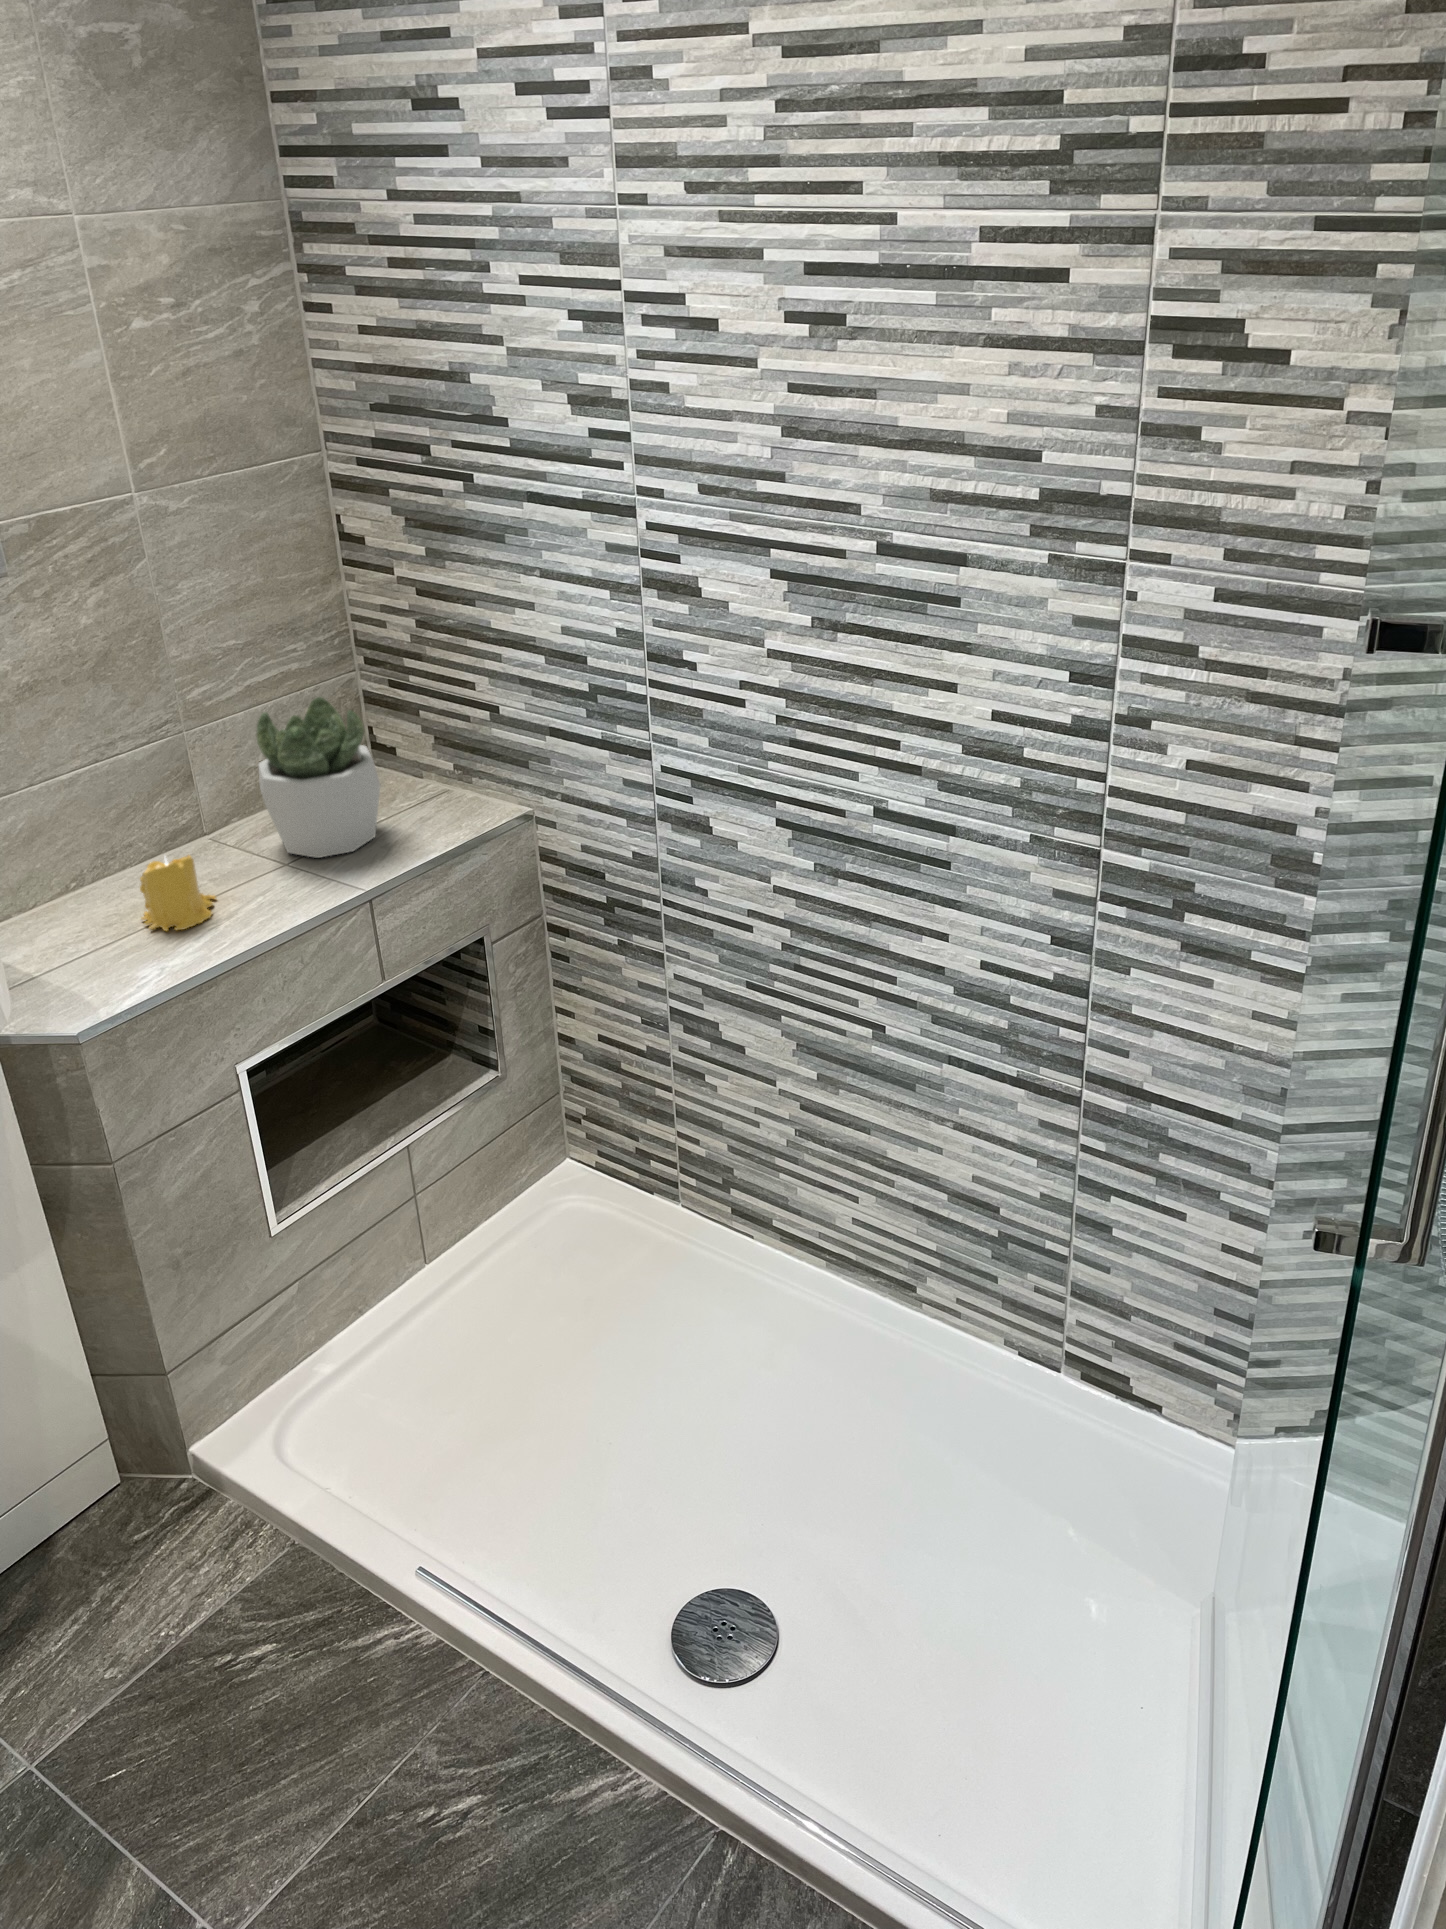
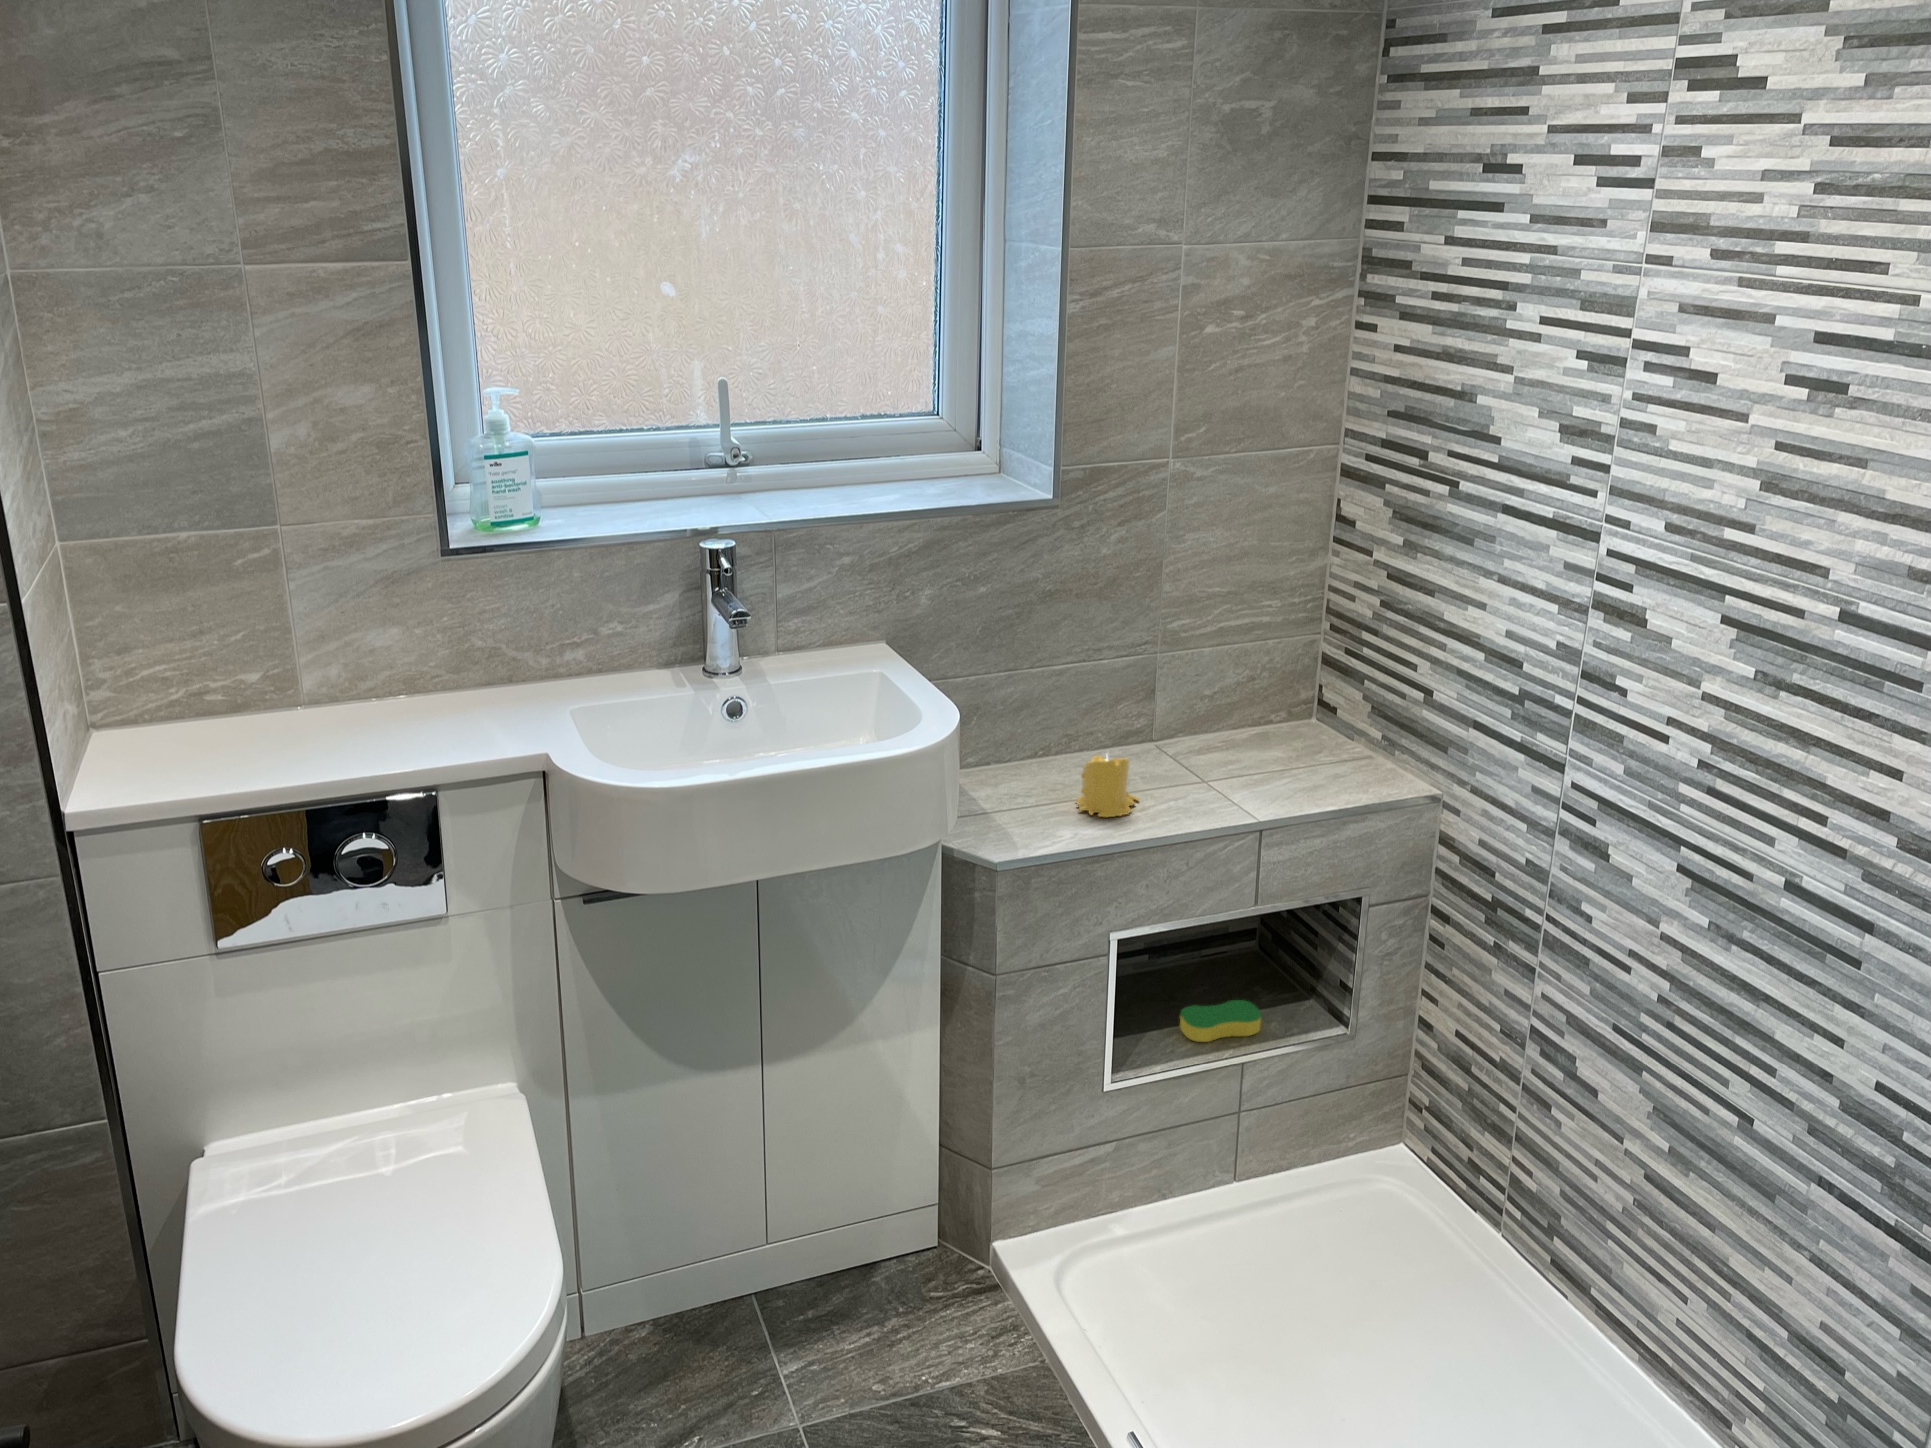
succulent plant: present [256,697,380,858] -> none [1202,651,1306,793]
sponge: none [322,1068,409,1129] -> present [1180,1000,1261,1042]

